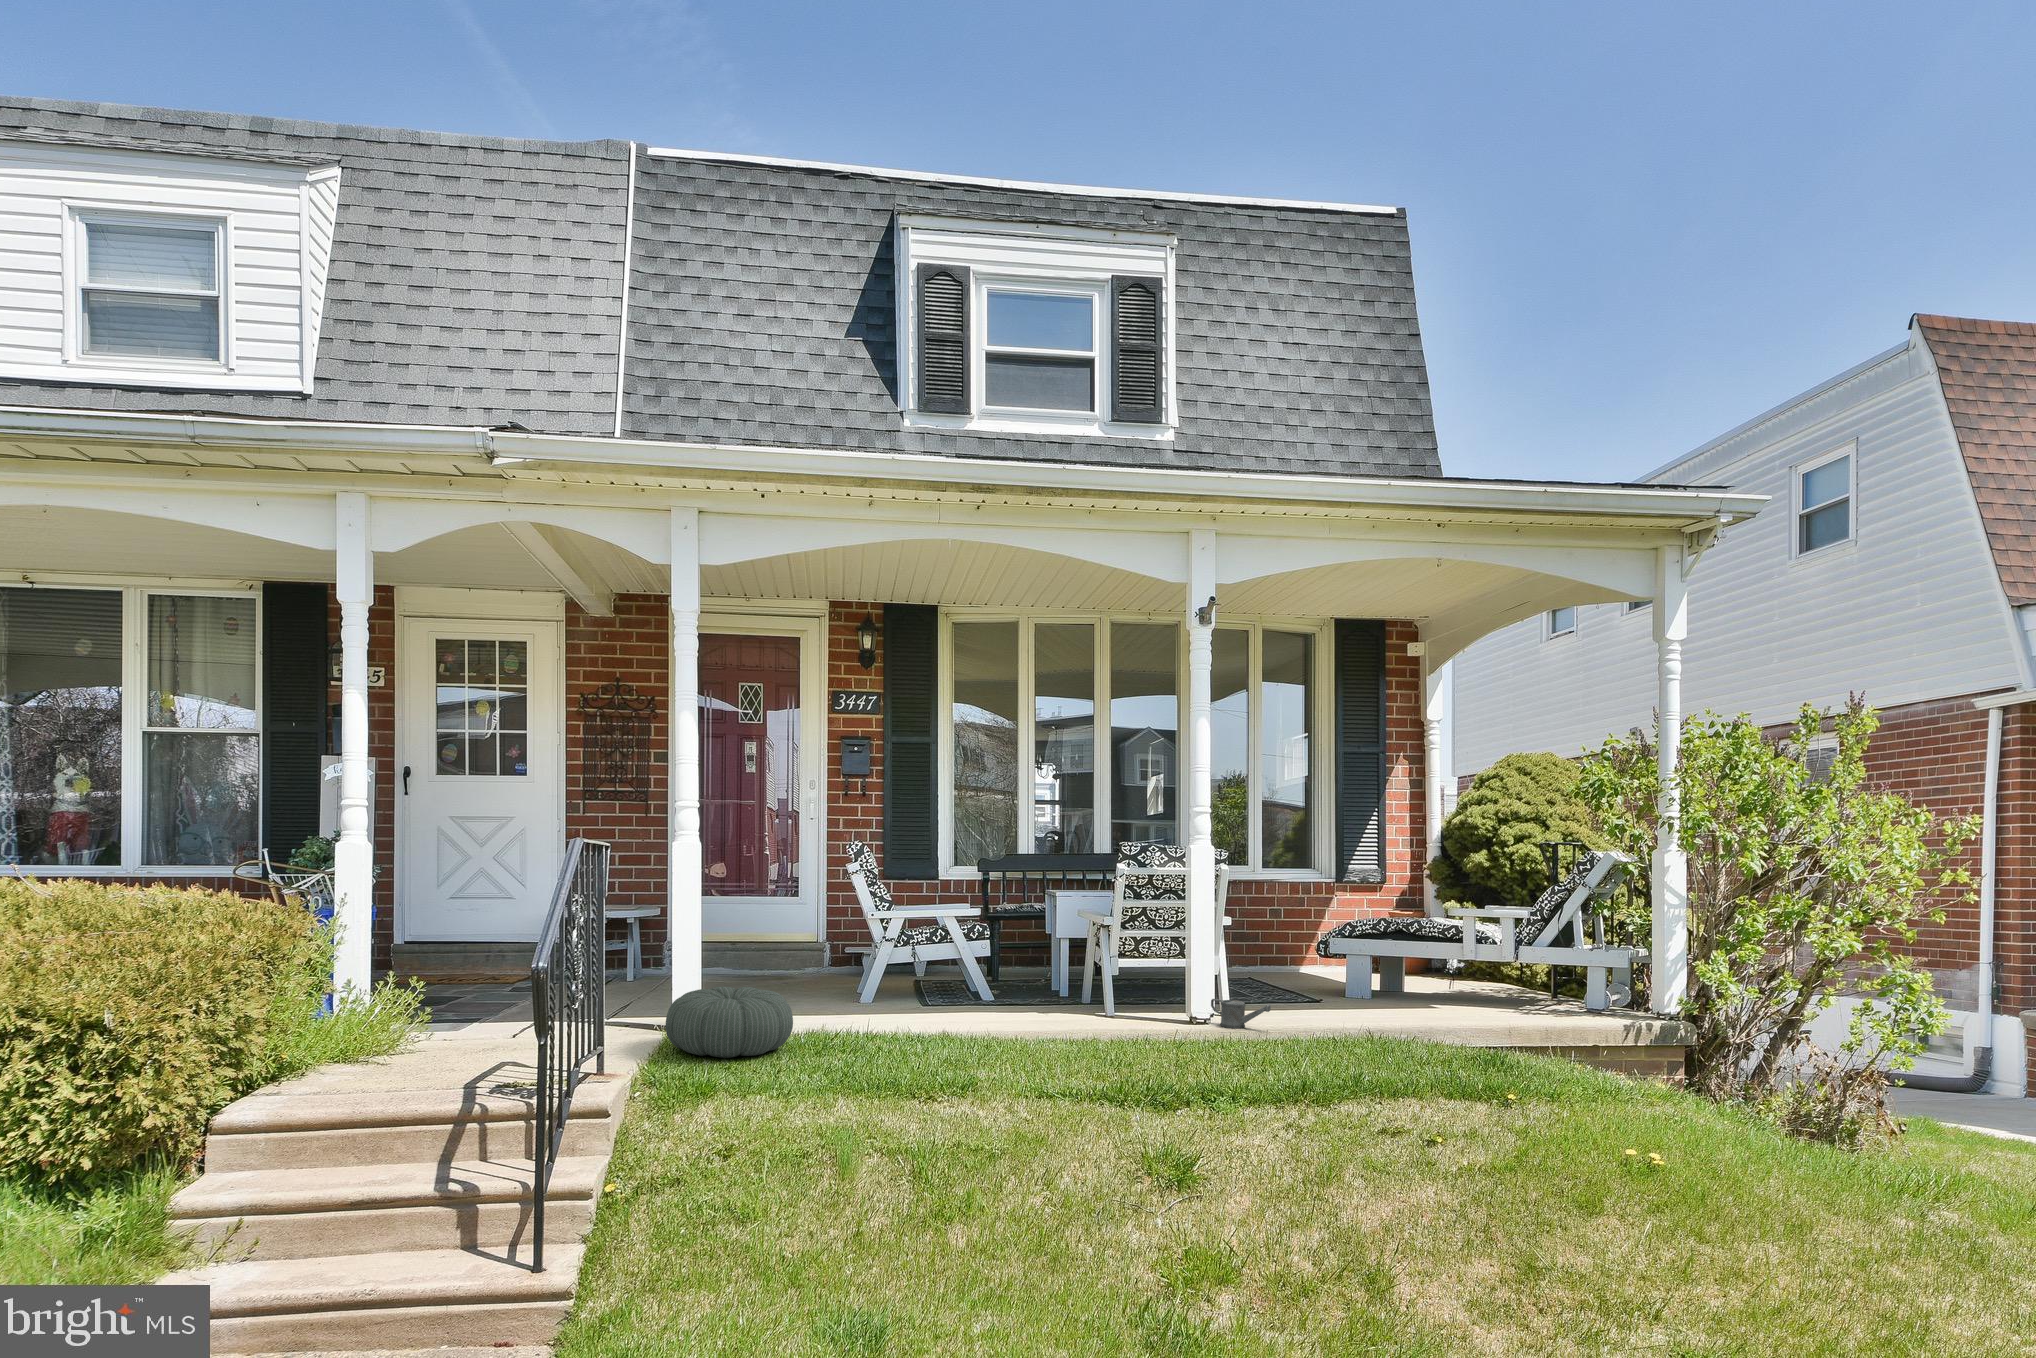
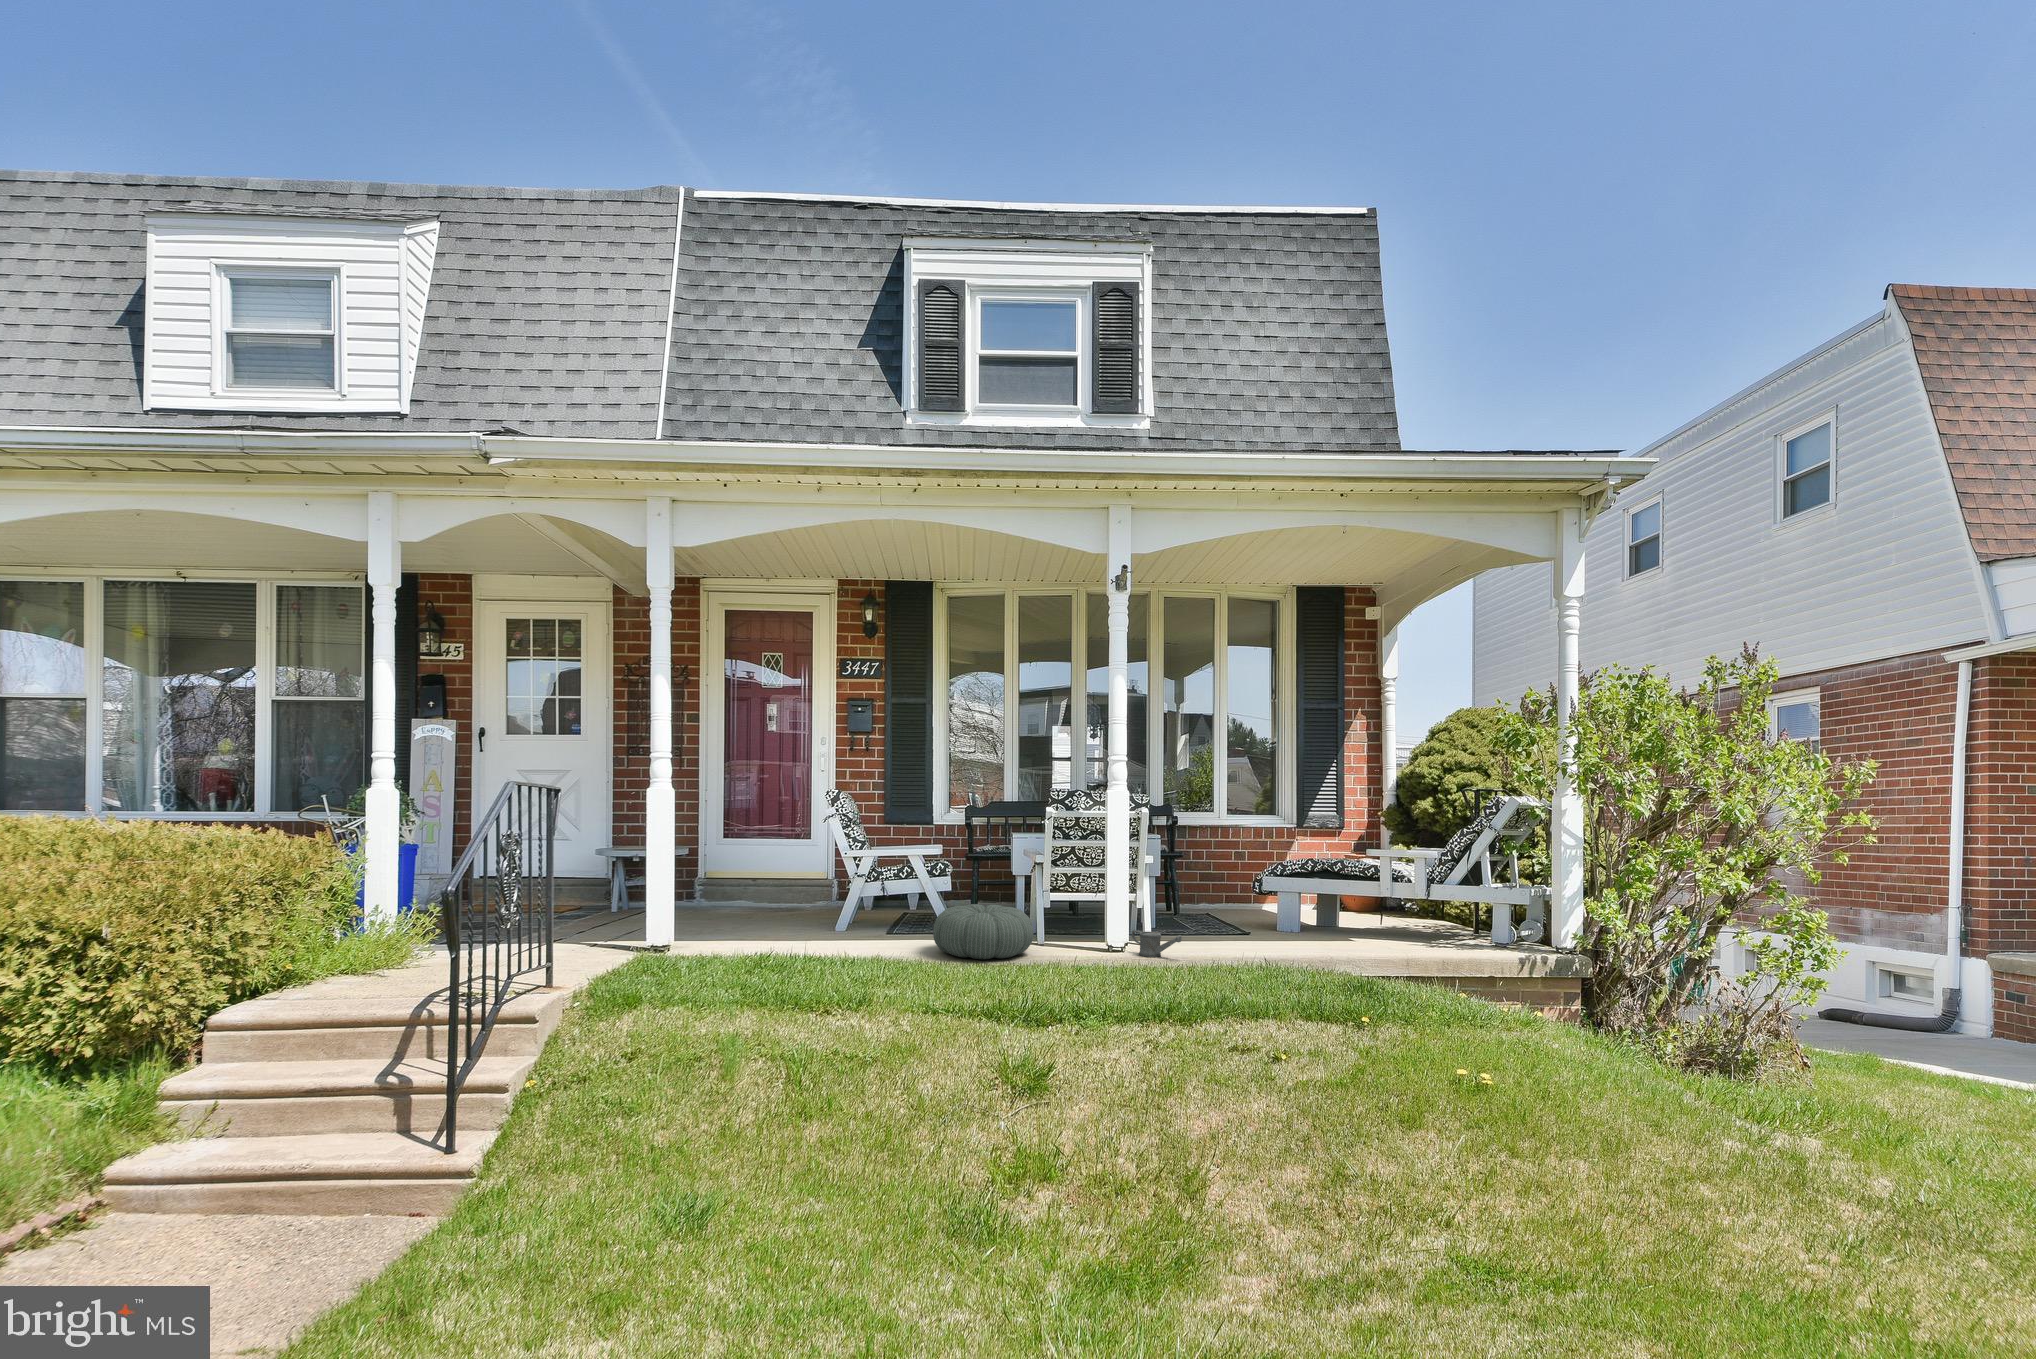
pouf: present [665,987,793,1058] -> present [933,904,1033,959]

